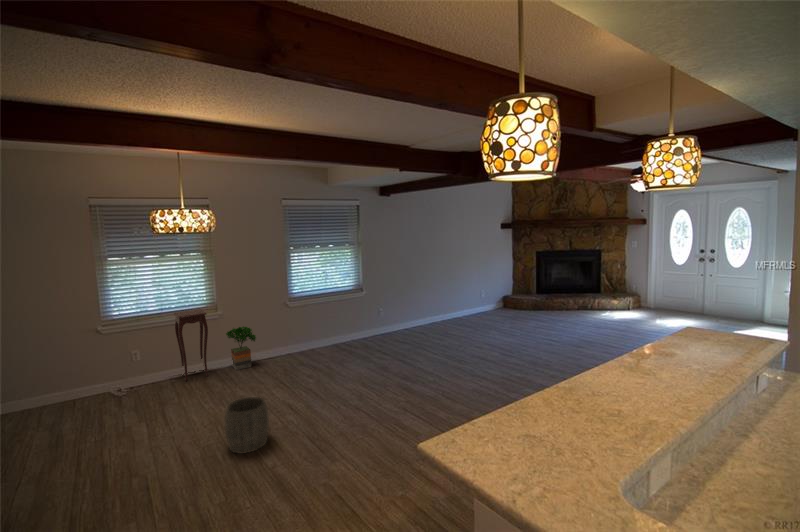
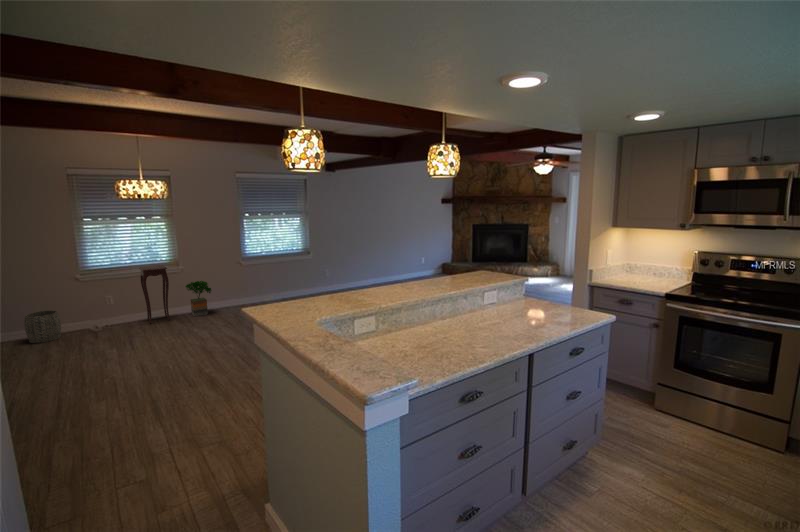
woven basket: present [225,397,269,454] -> present [24,310,61,343]

